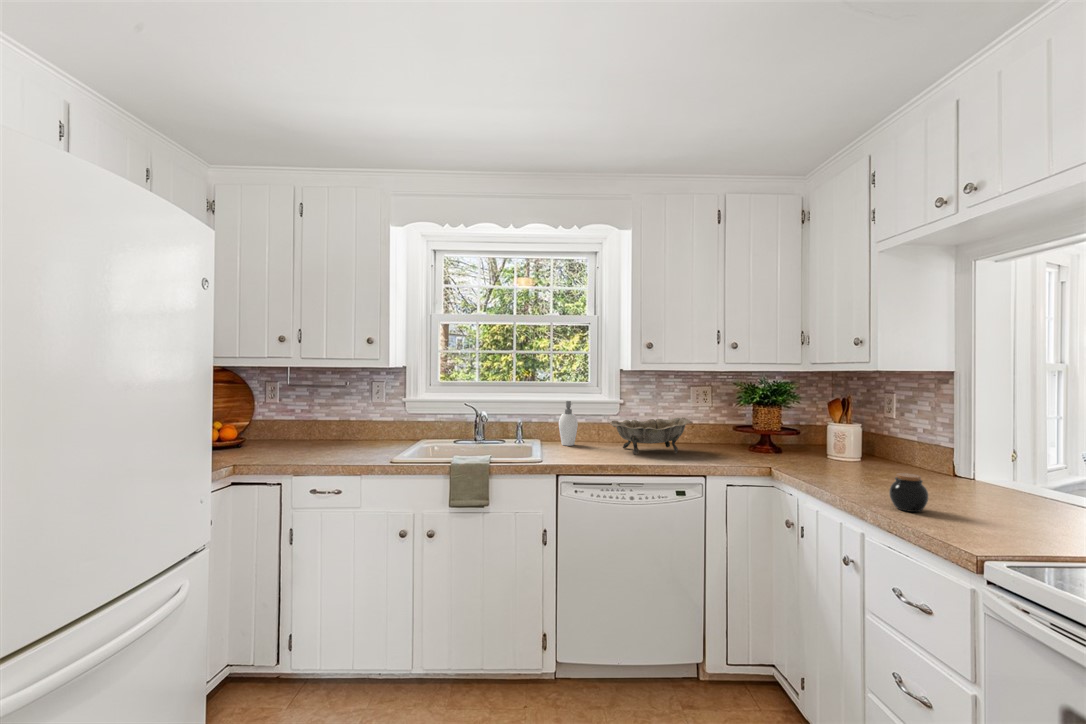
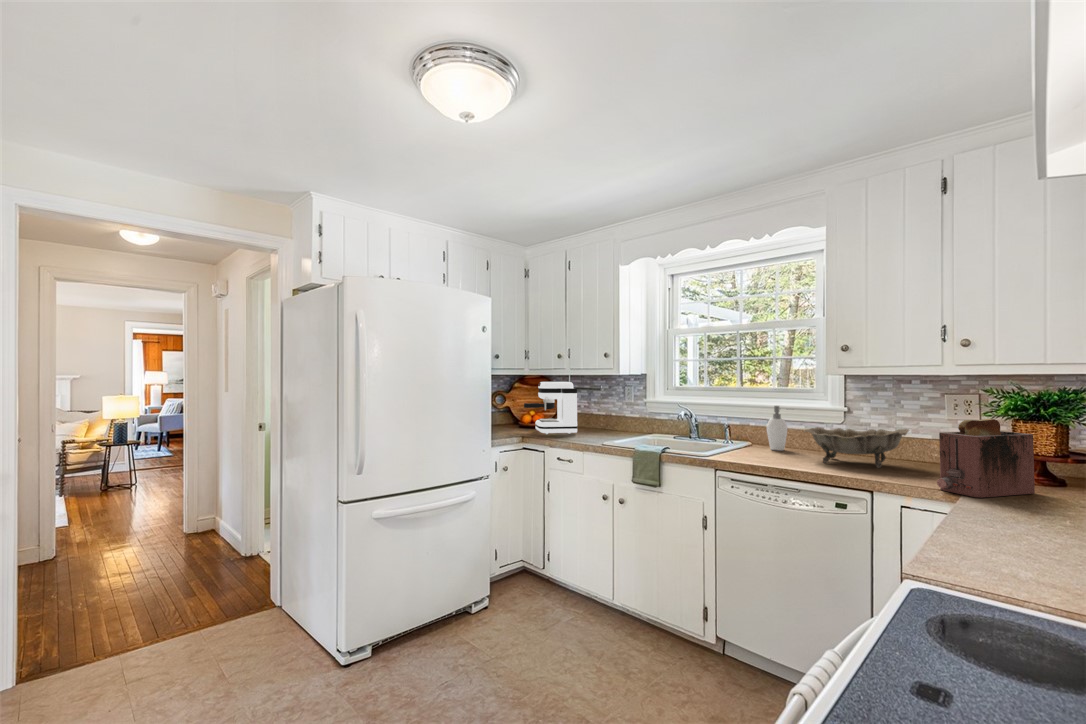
coffee maker: none [231,378,324,456] -> present [524,382,577,434]
toaster: none [753,407,790,471] -> present [937,419,1035,498]
jar: present [889,473,928,512] -> none [990,499,1047,551]

